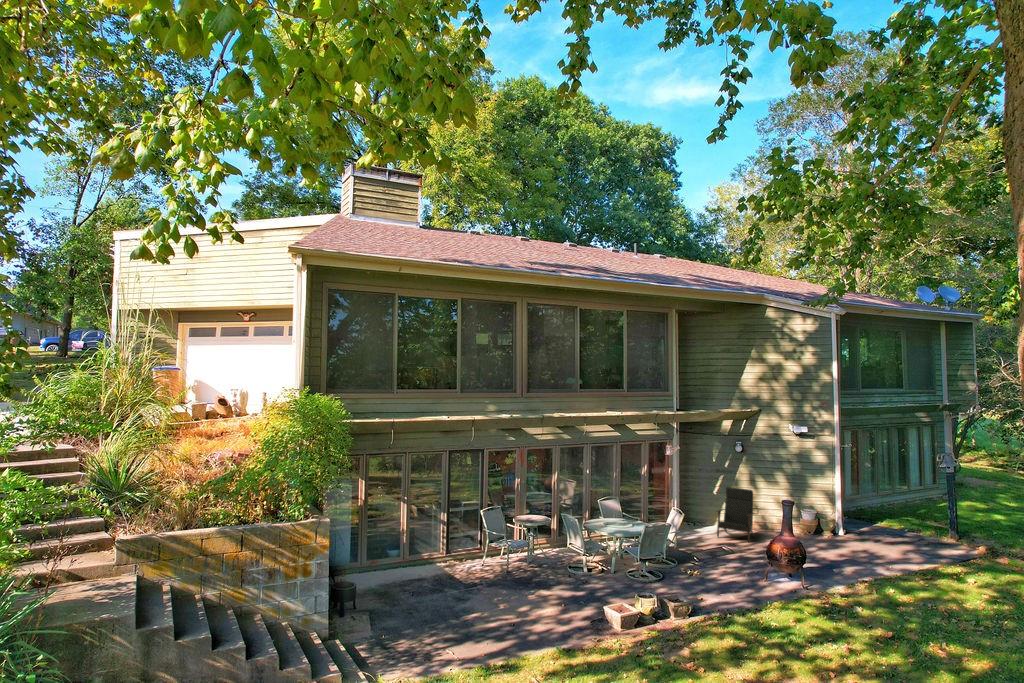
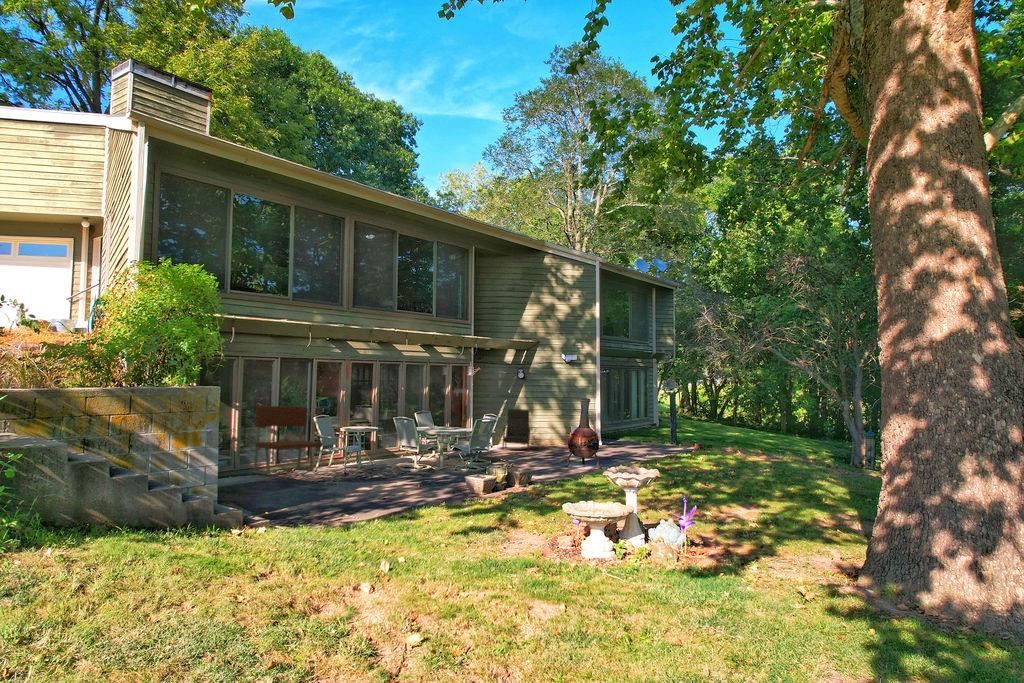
bench: none [421,499,484,572] -> present [253,406,323,476]

